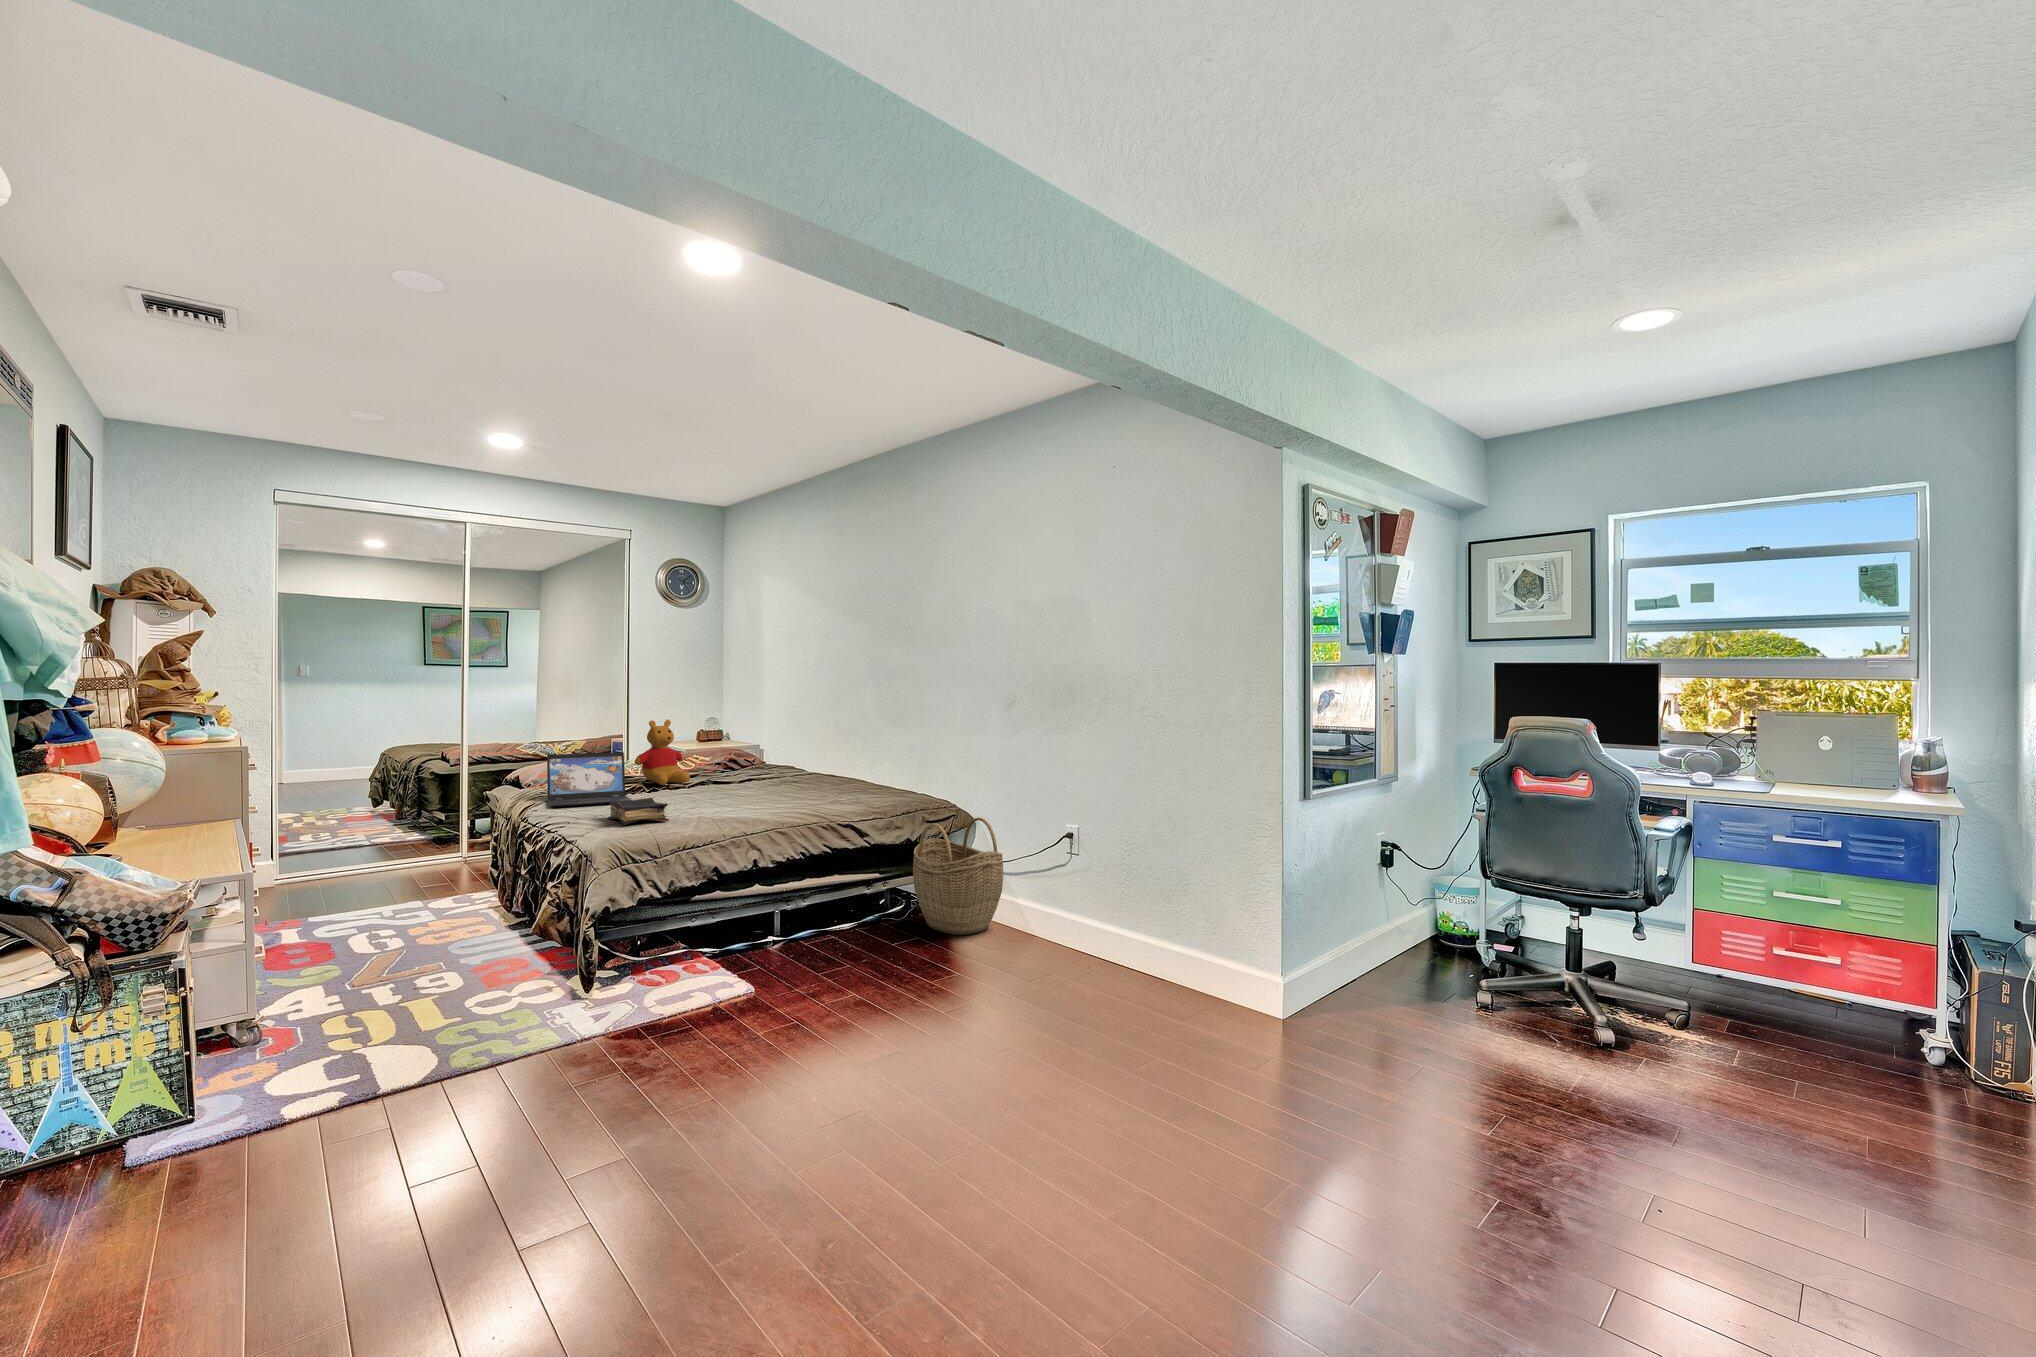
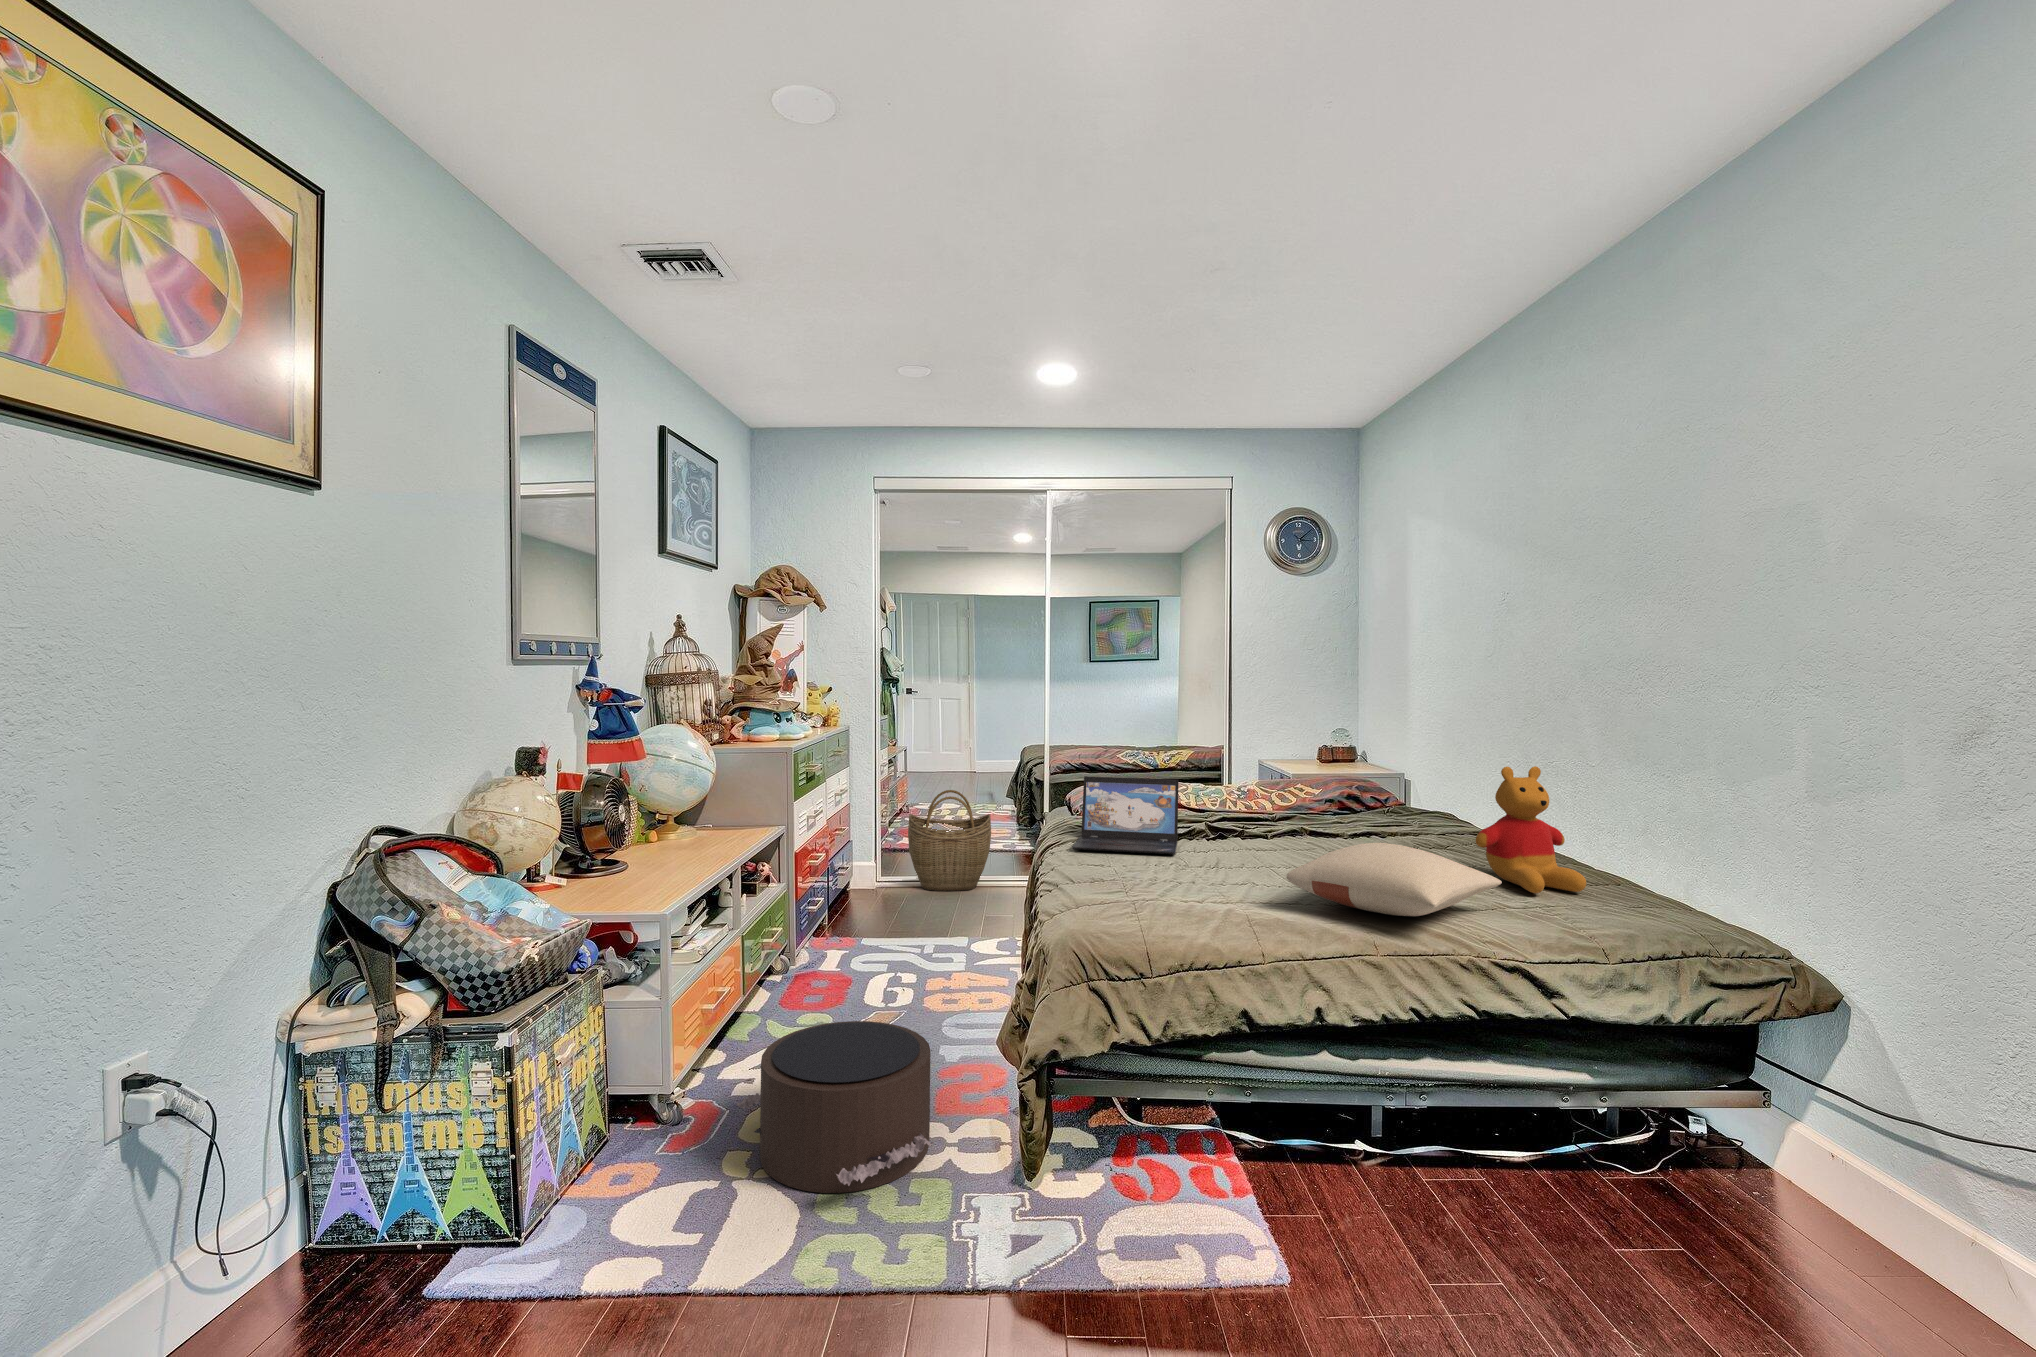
stuffed bear: present [635,720,690,785] -> present [1476,766,1586,893]
pillow: none [724,774,837,812] -> present [1286,843,1502,916]
book: present [608,798,669,825] -> none [1123,855,1198,903]
woven basket: present [913,818,1004,935] -> present [908,790,991,891]
pouf: none [331,931,519,1037] -> present [736,1021,934,1193]

